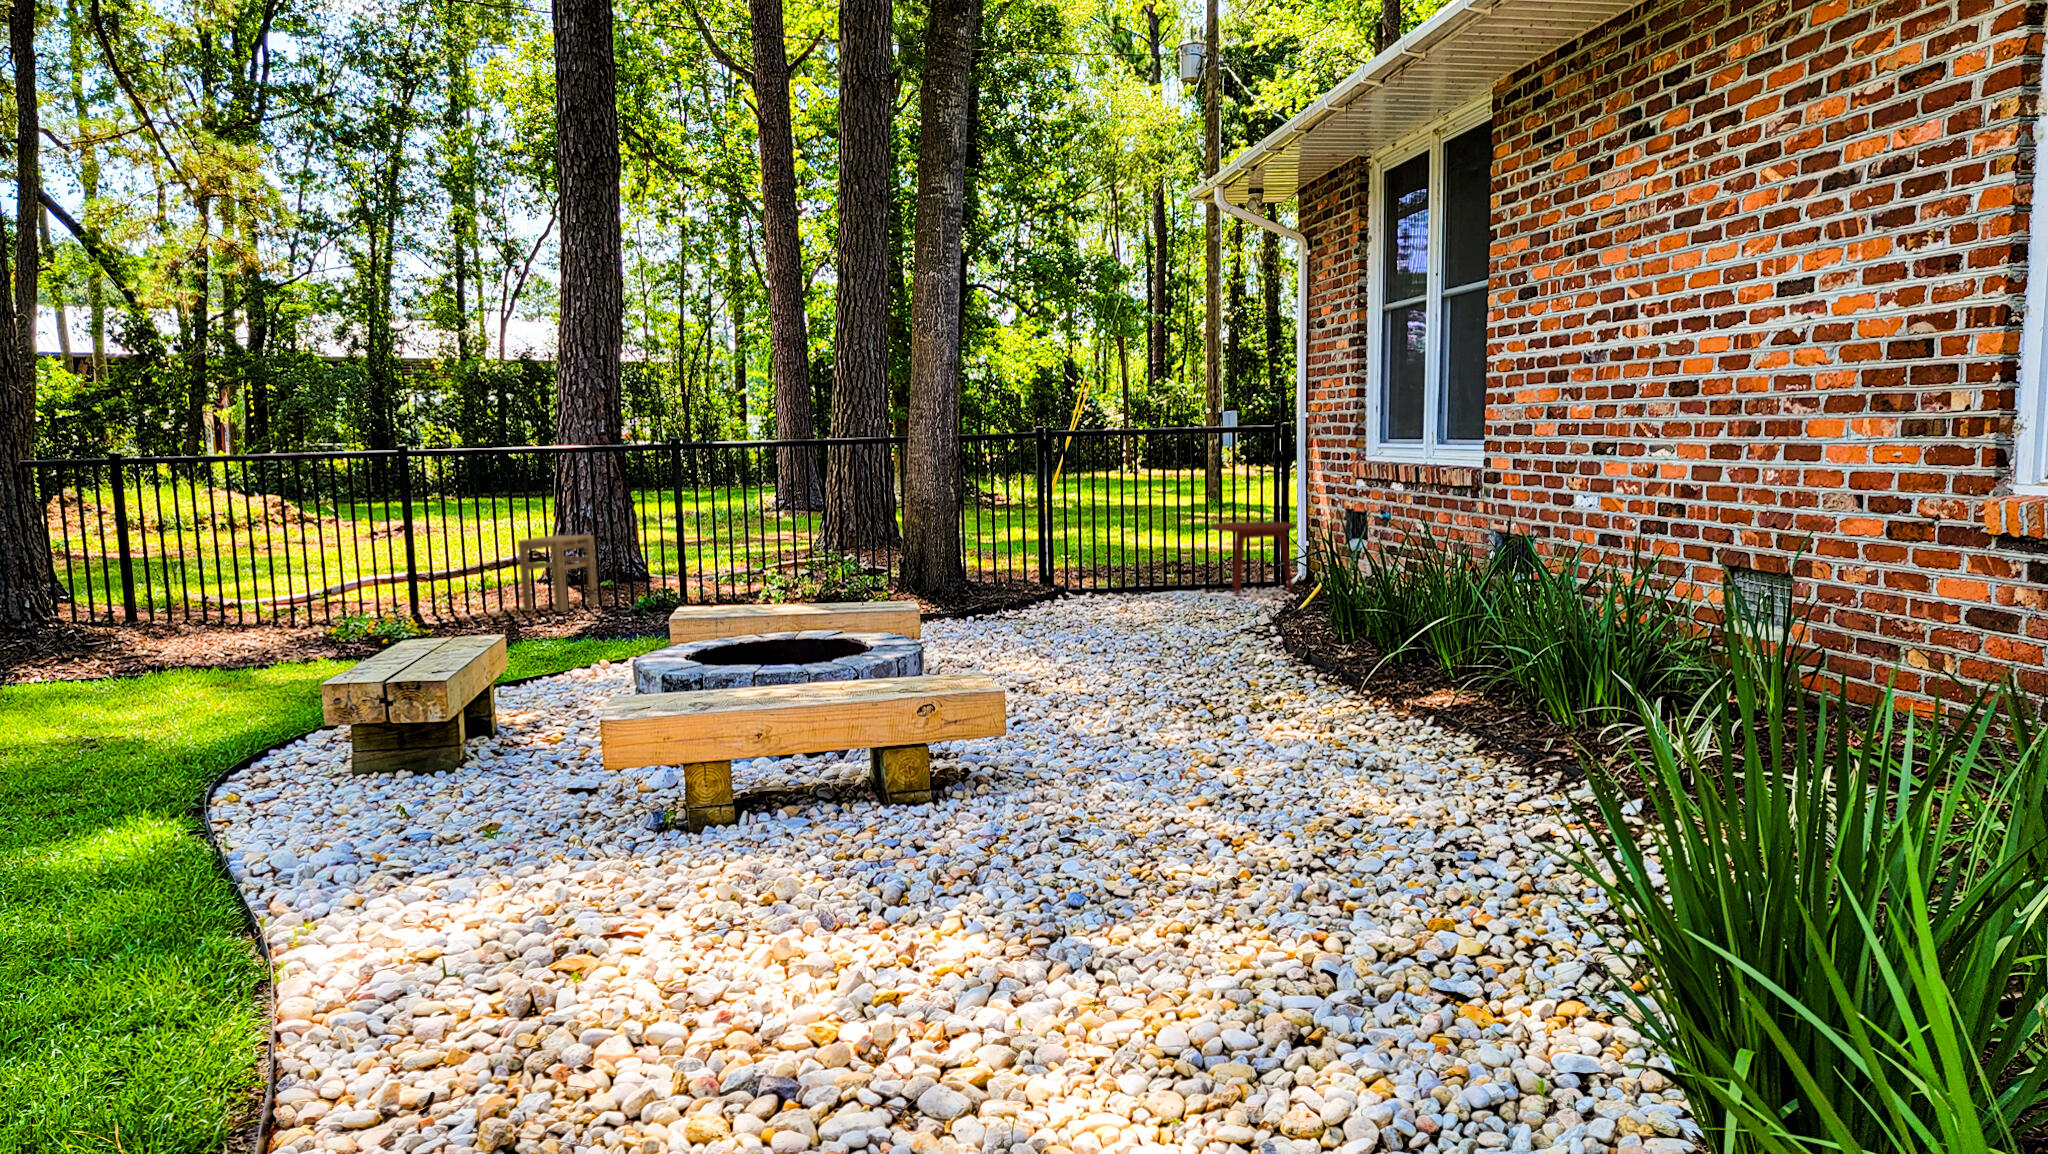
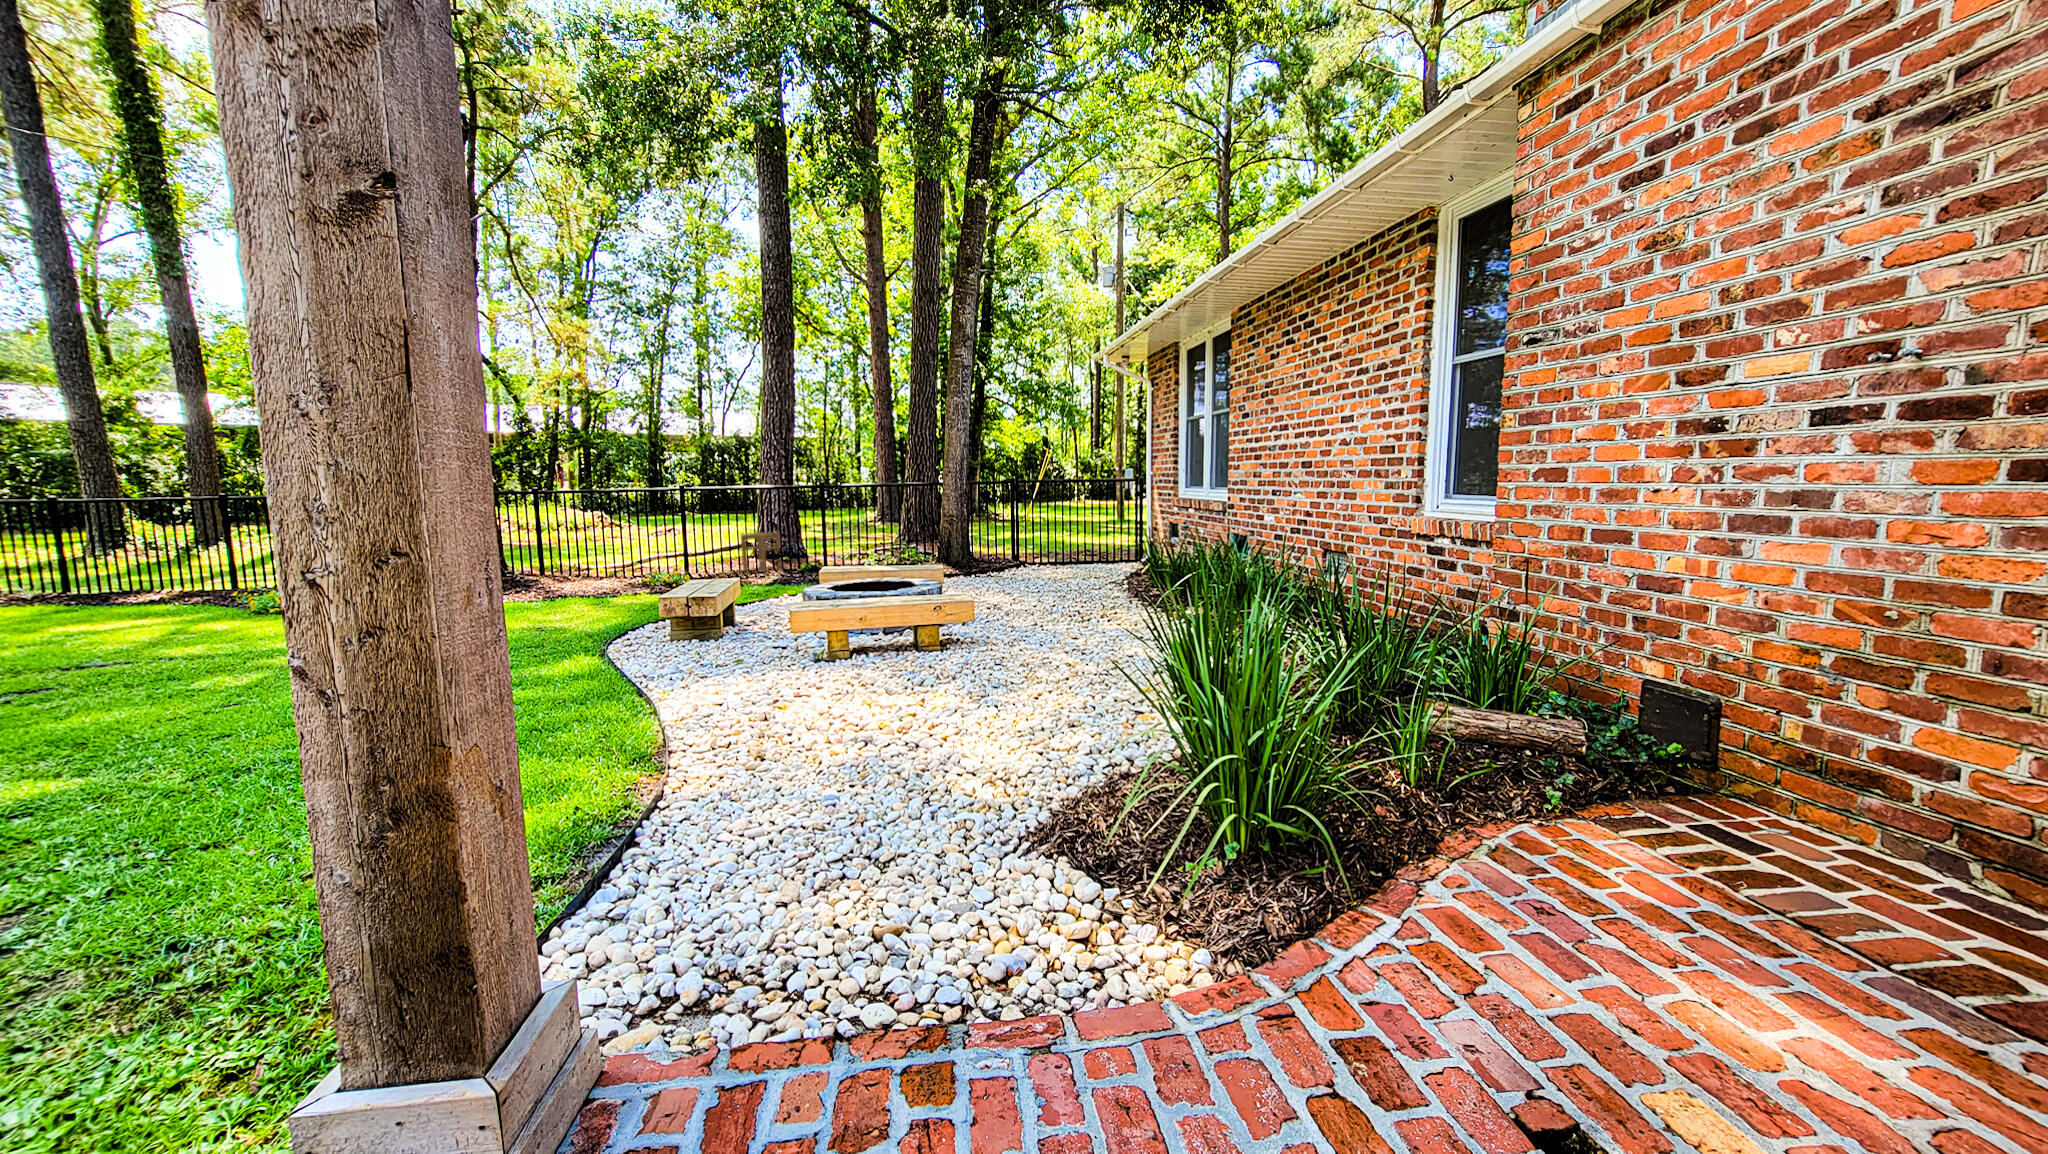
side table: present [1211,521,1296,596] -> none [1101,529,1145,568]

